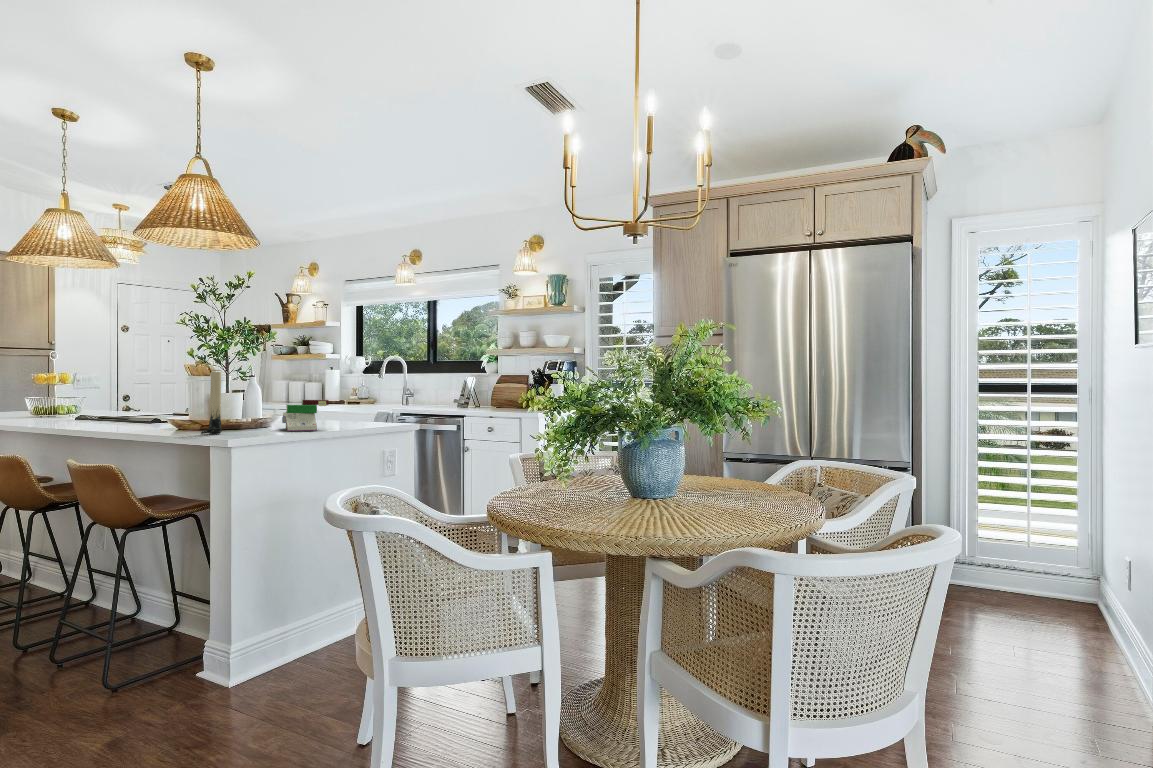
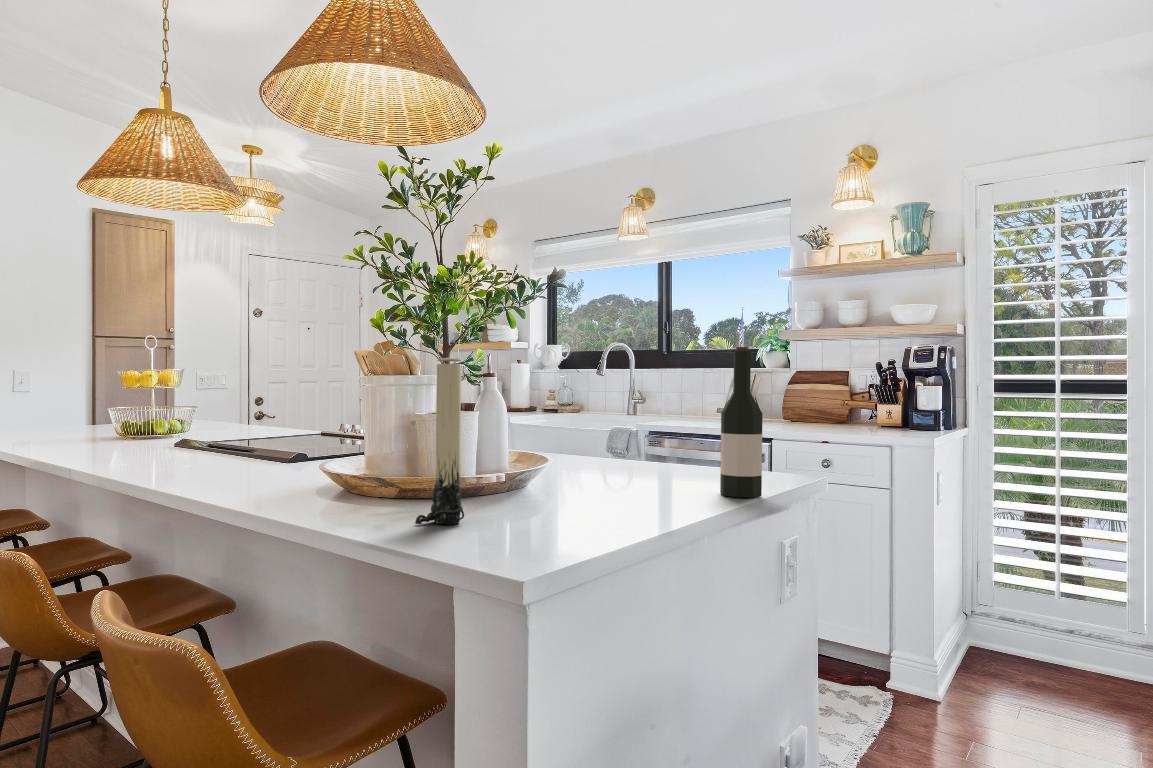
wine bottle: none [358,364,377,430] -> present [720,347,762,498]
book: present [282,400,329,431] -> none [559,425,656,504]

